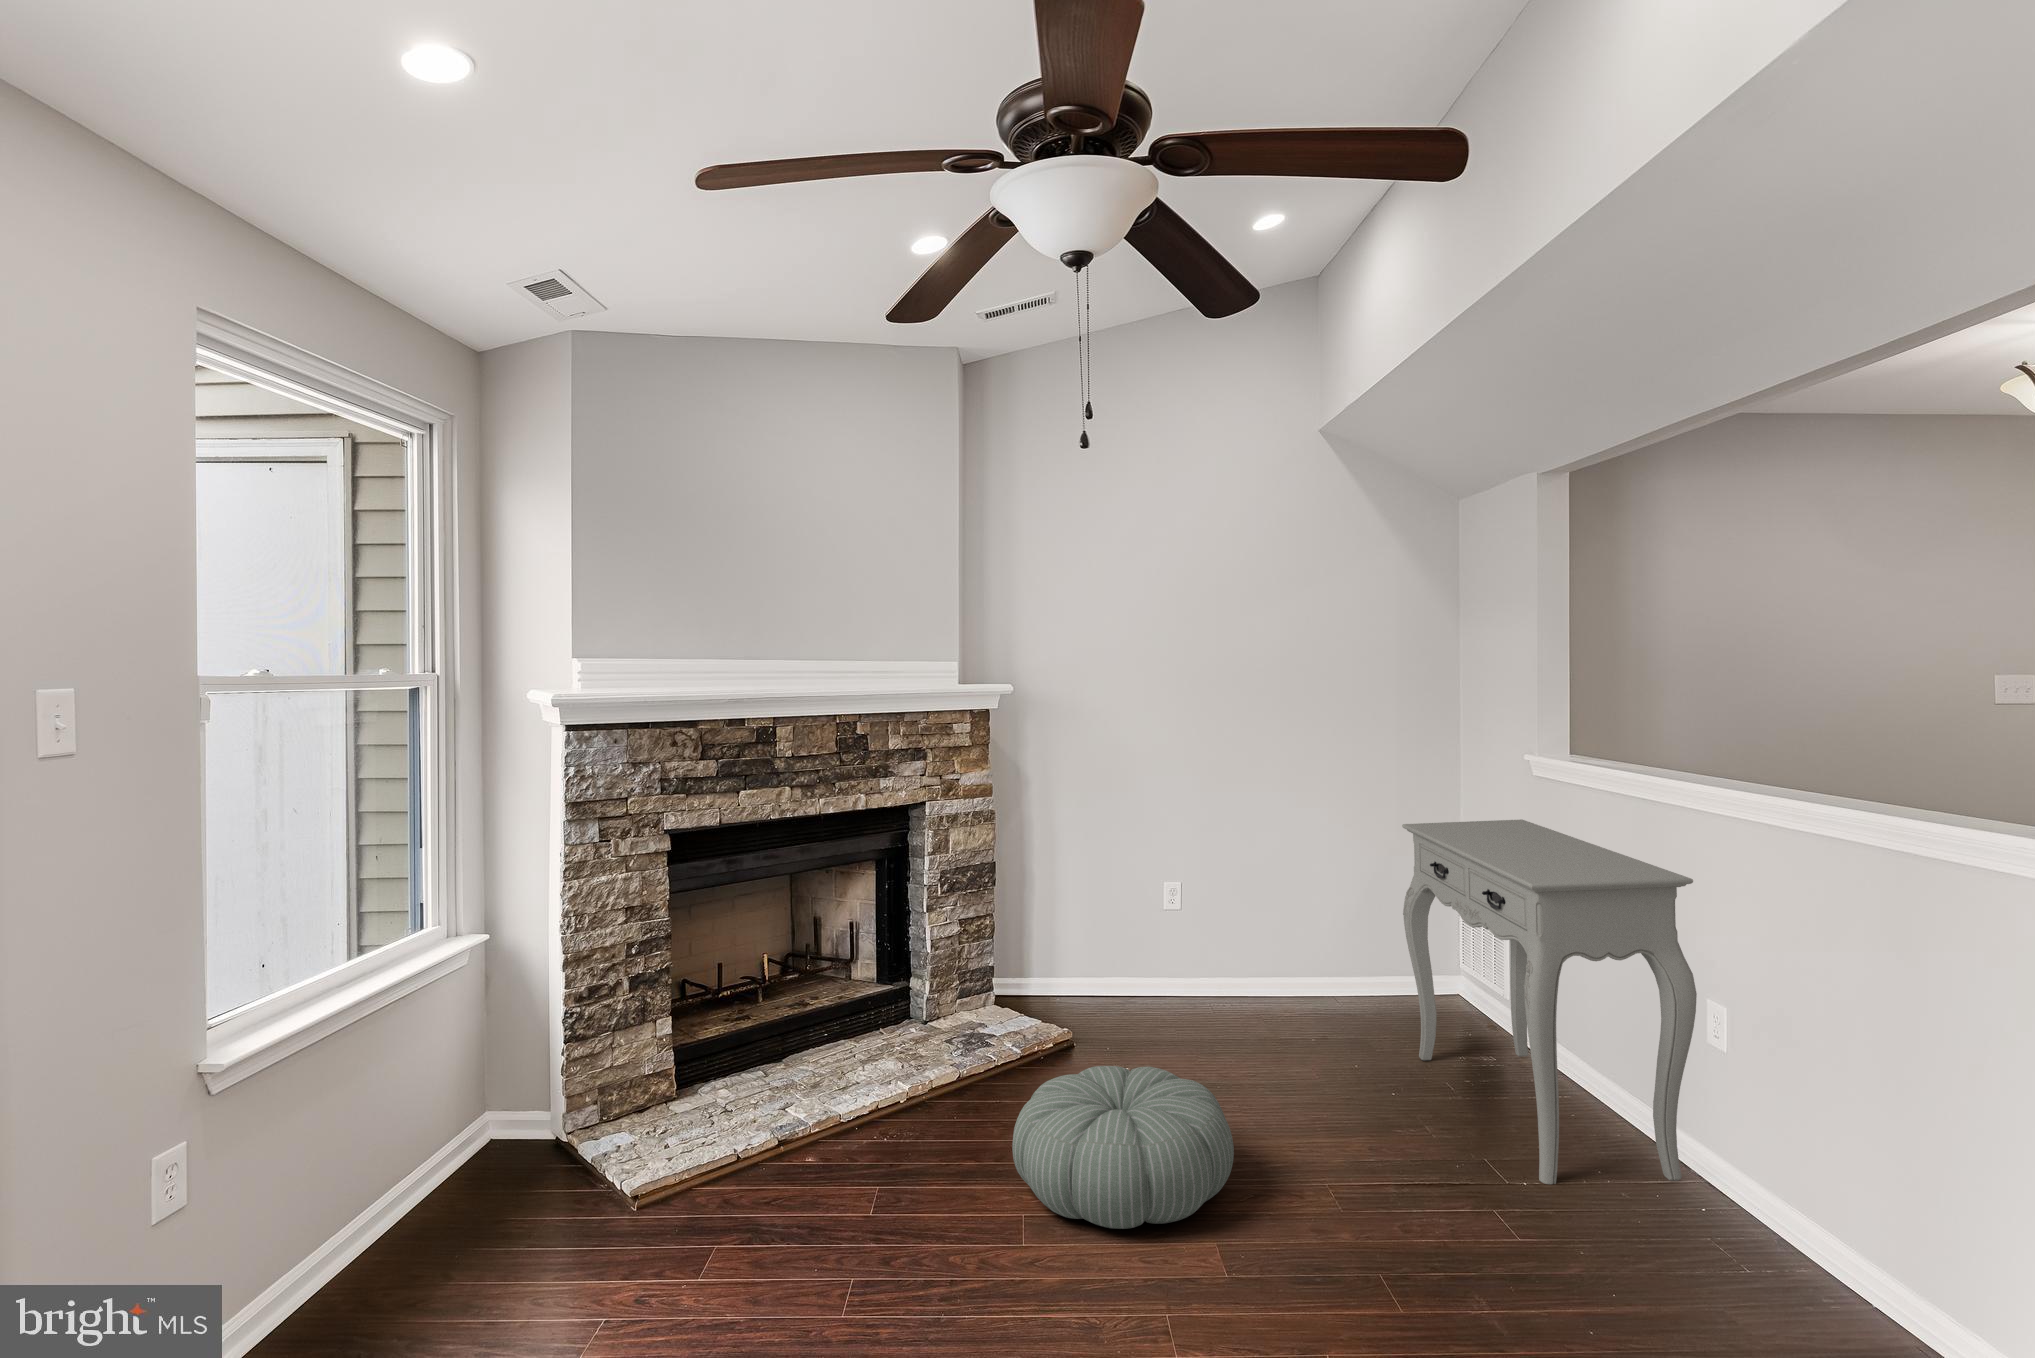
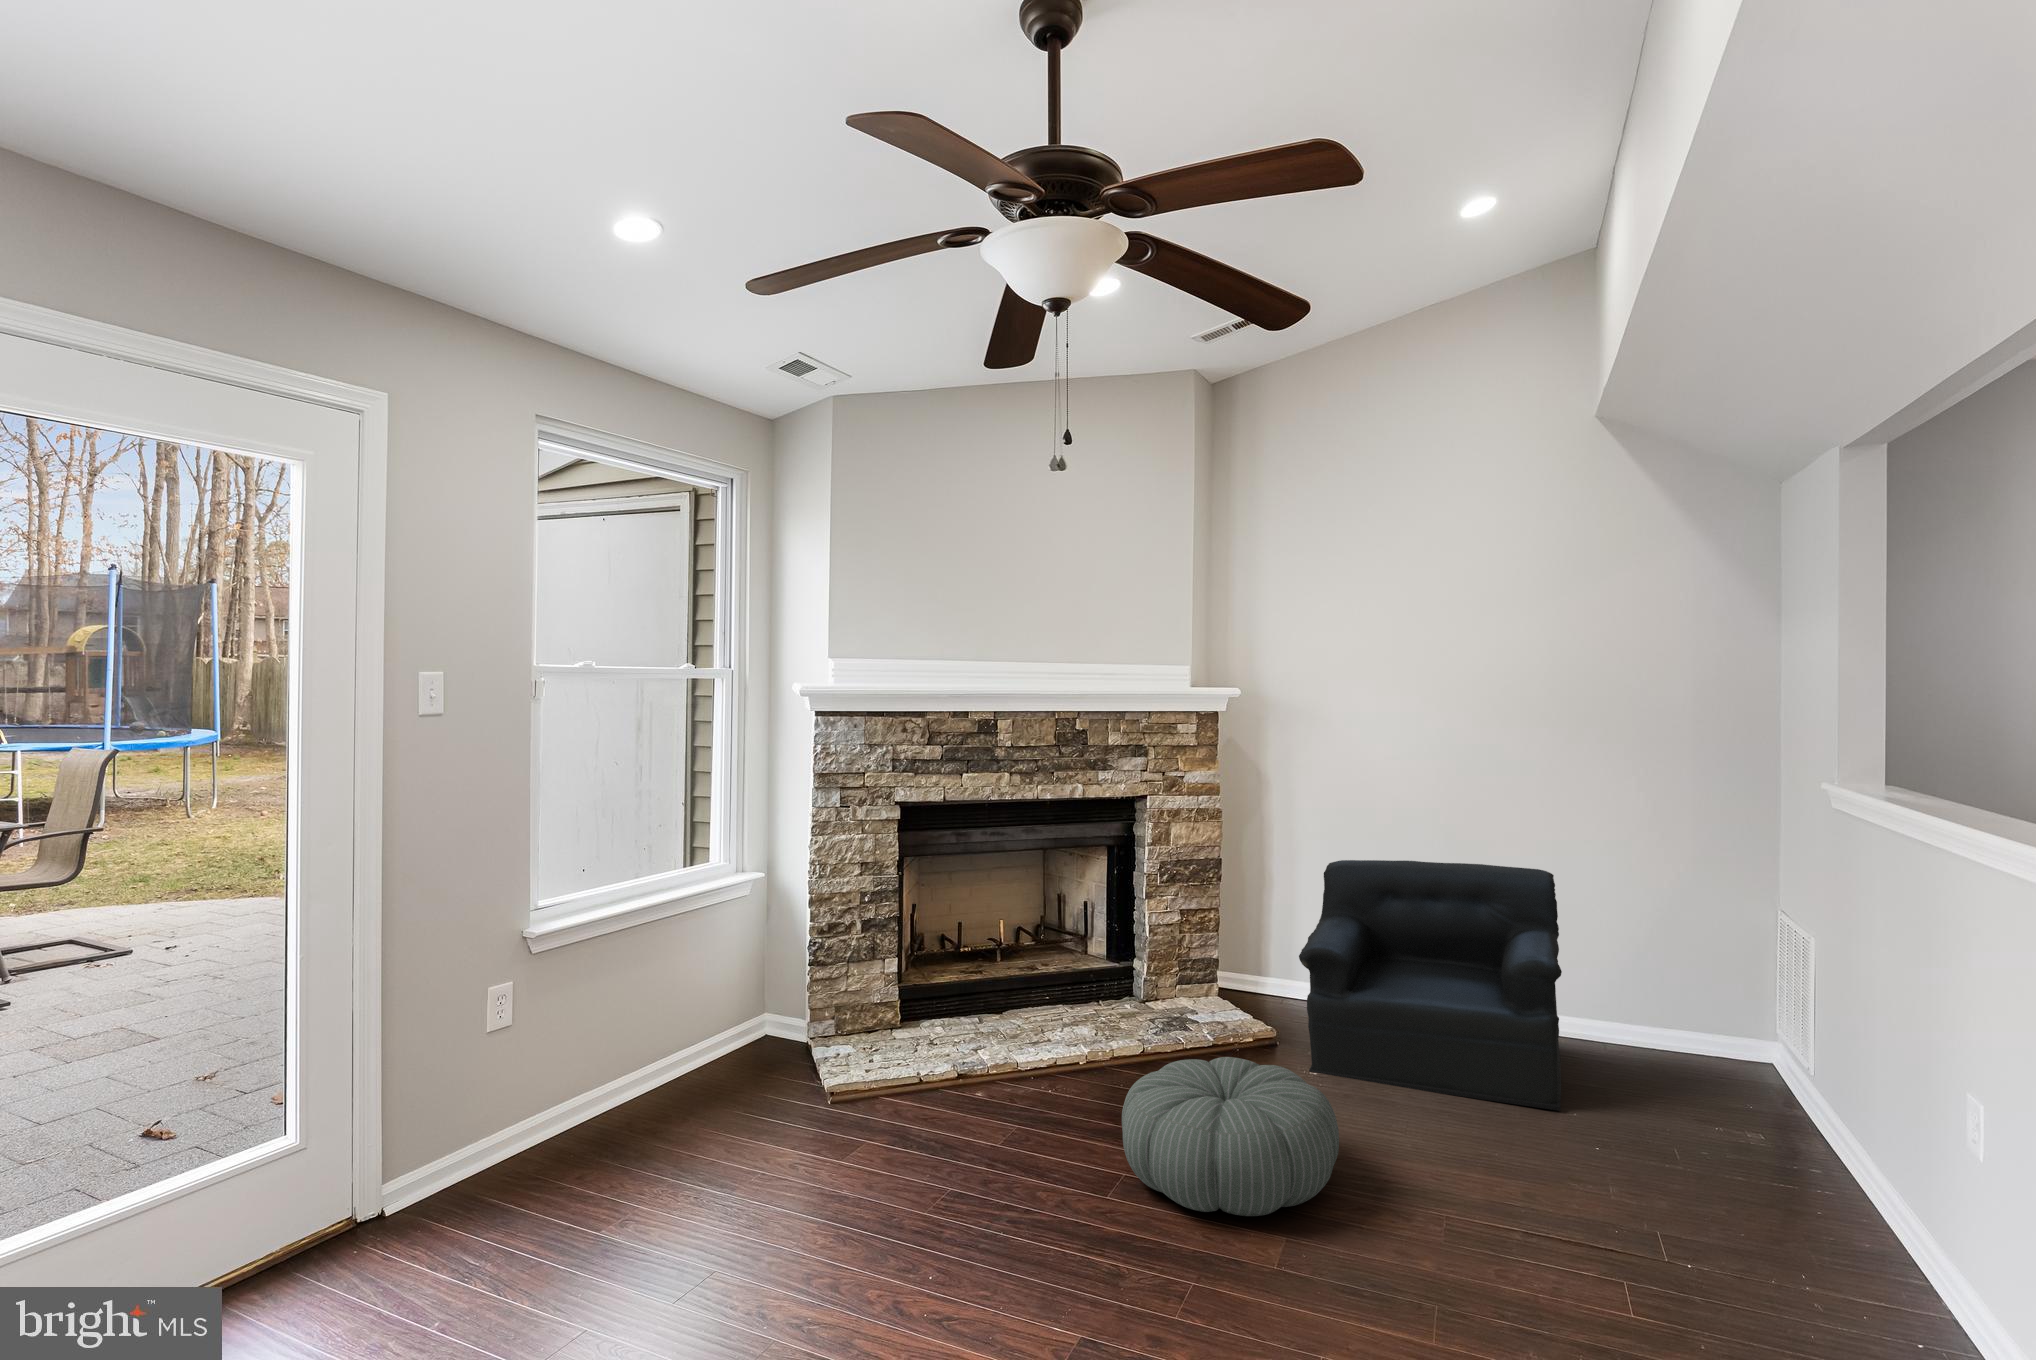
console table: present [1402,819,1697,1184] -> none [1643,853,1950,1325]
armchair: none [1094,845,1344,1070] -> present [1299,860,1562,1111]

